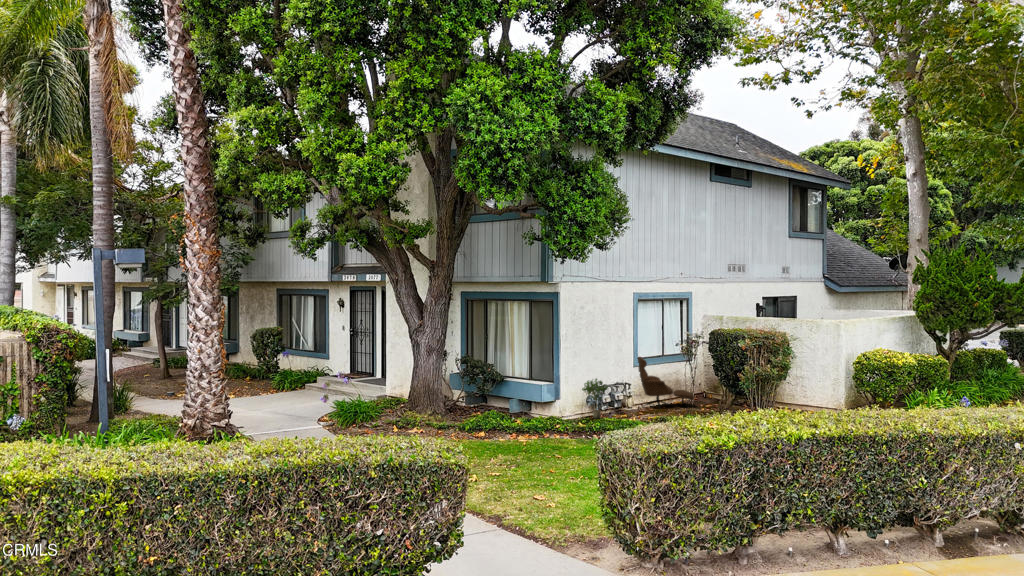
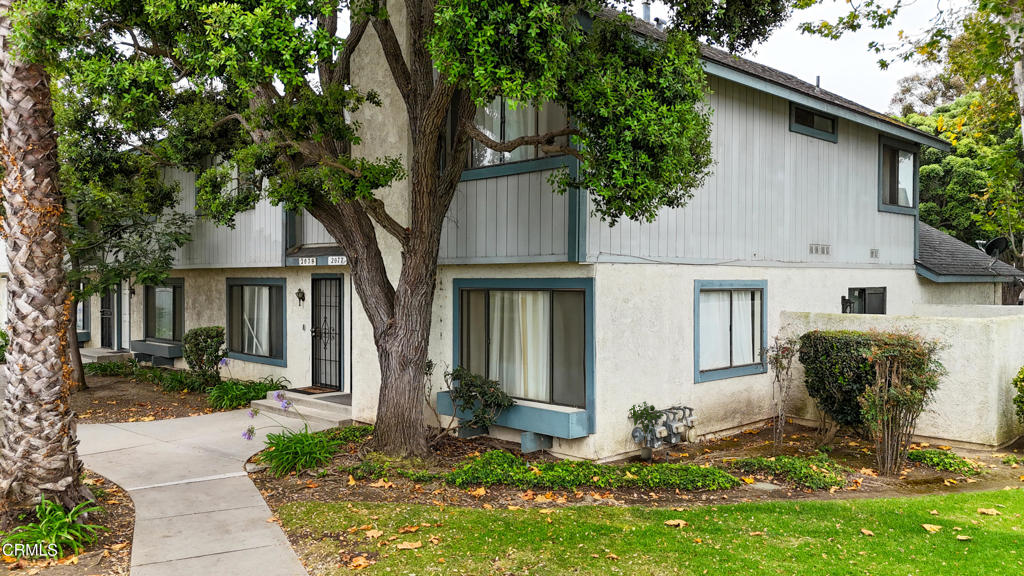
lounge chair: present [638,357,694,408] -> none [697,369,777,442]

